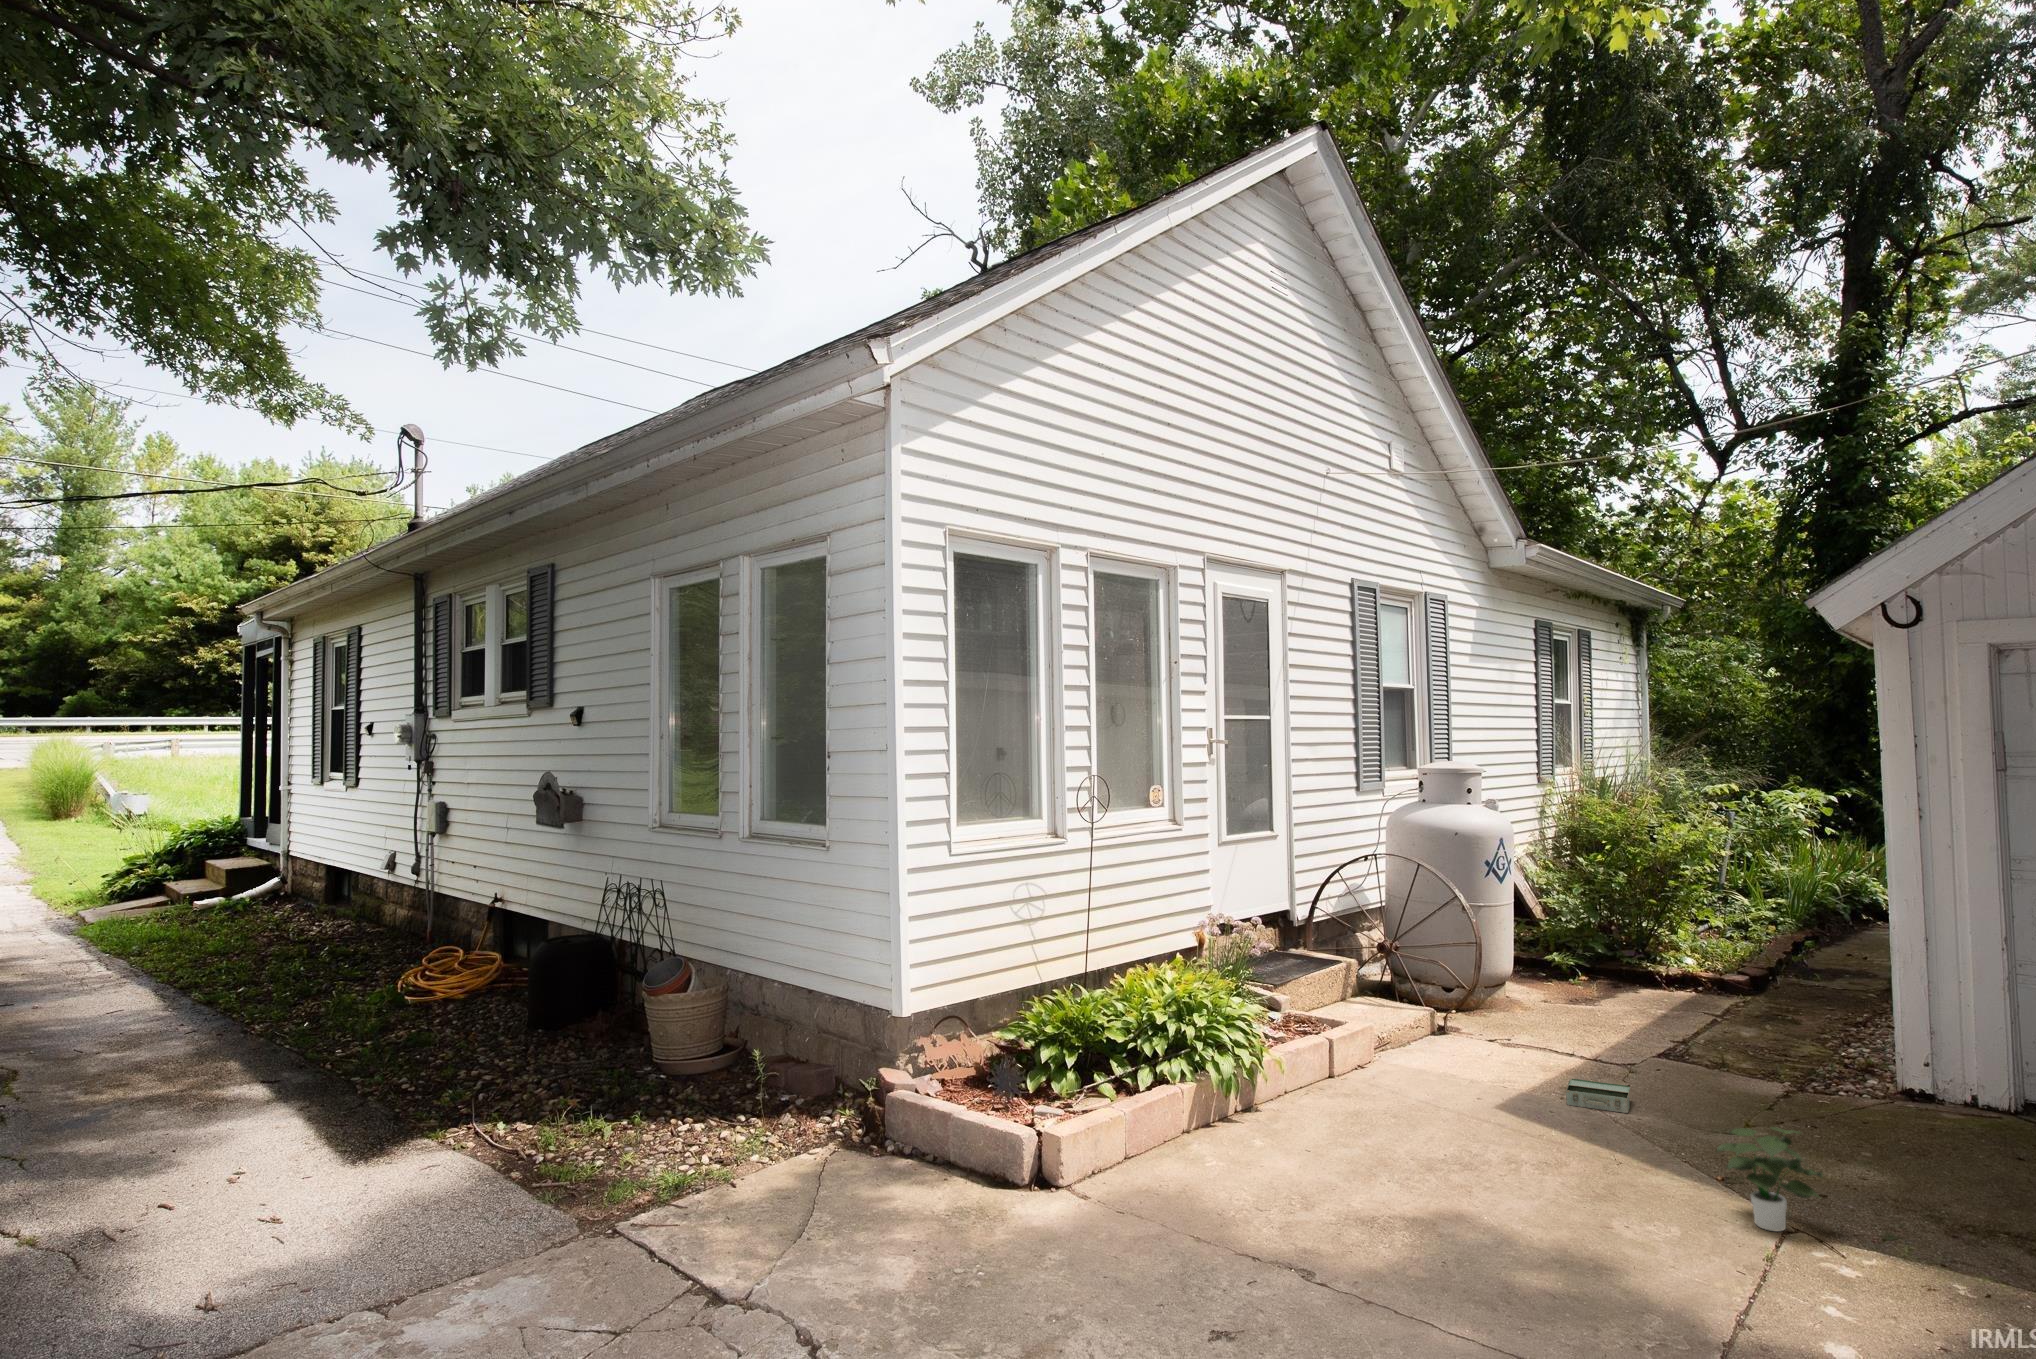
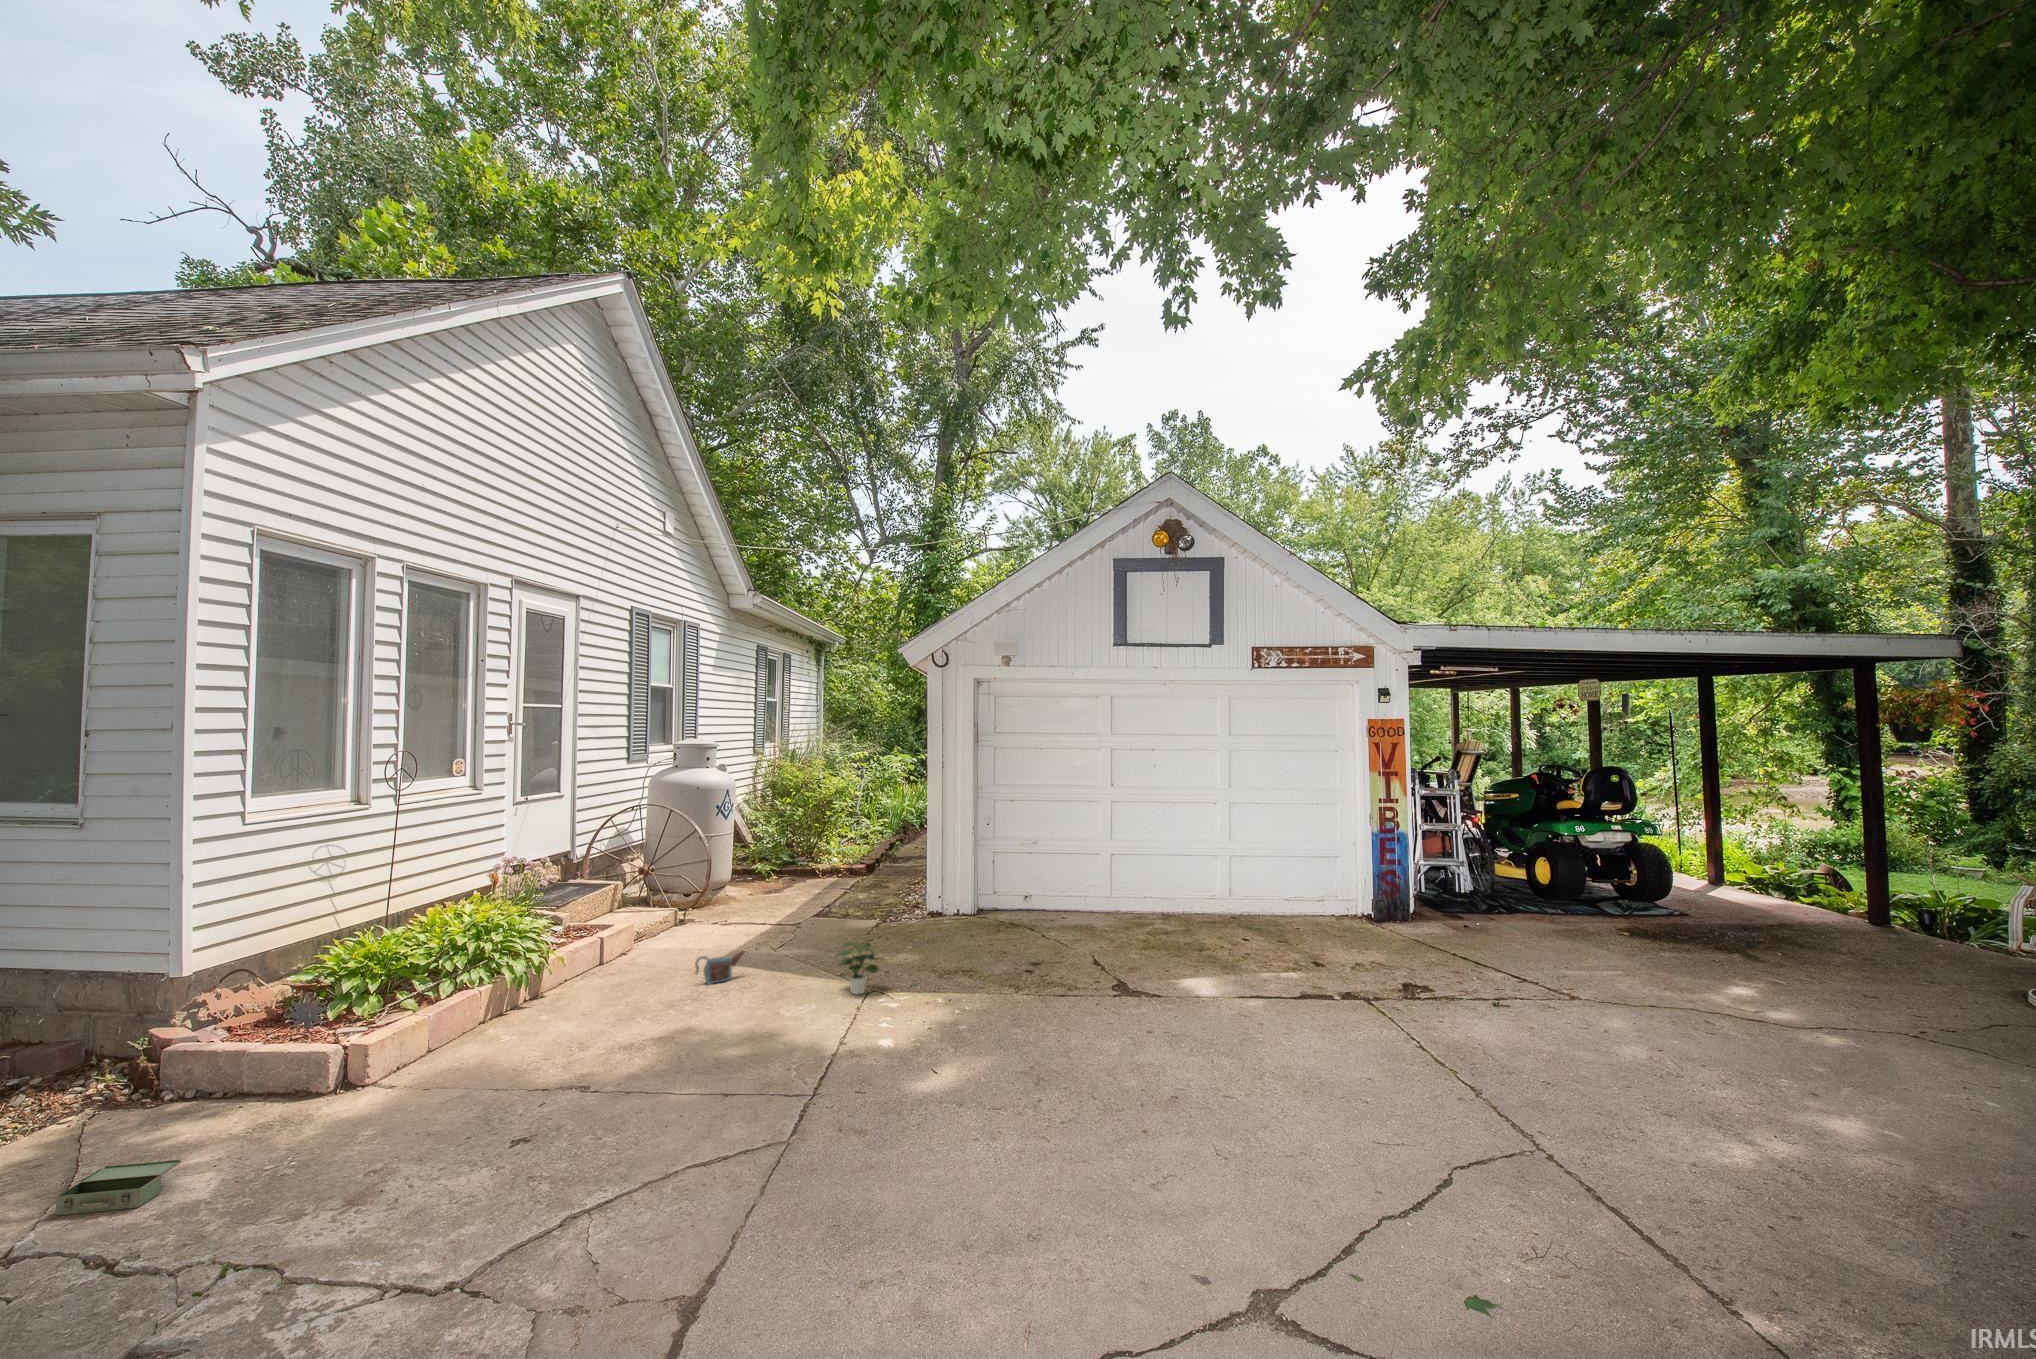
toolbox: present [1566,1079,1630,1113] -> present [56,1160,181,1215]
watering can: none [1465,1099,1547,1146] -> present [695,950,745,985]

